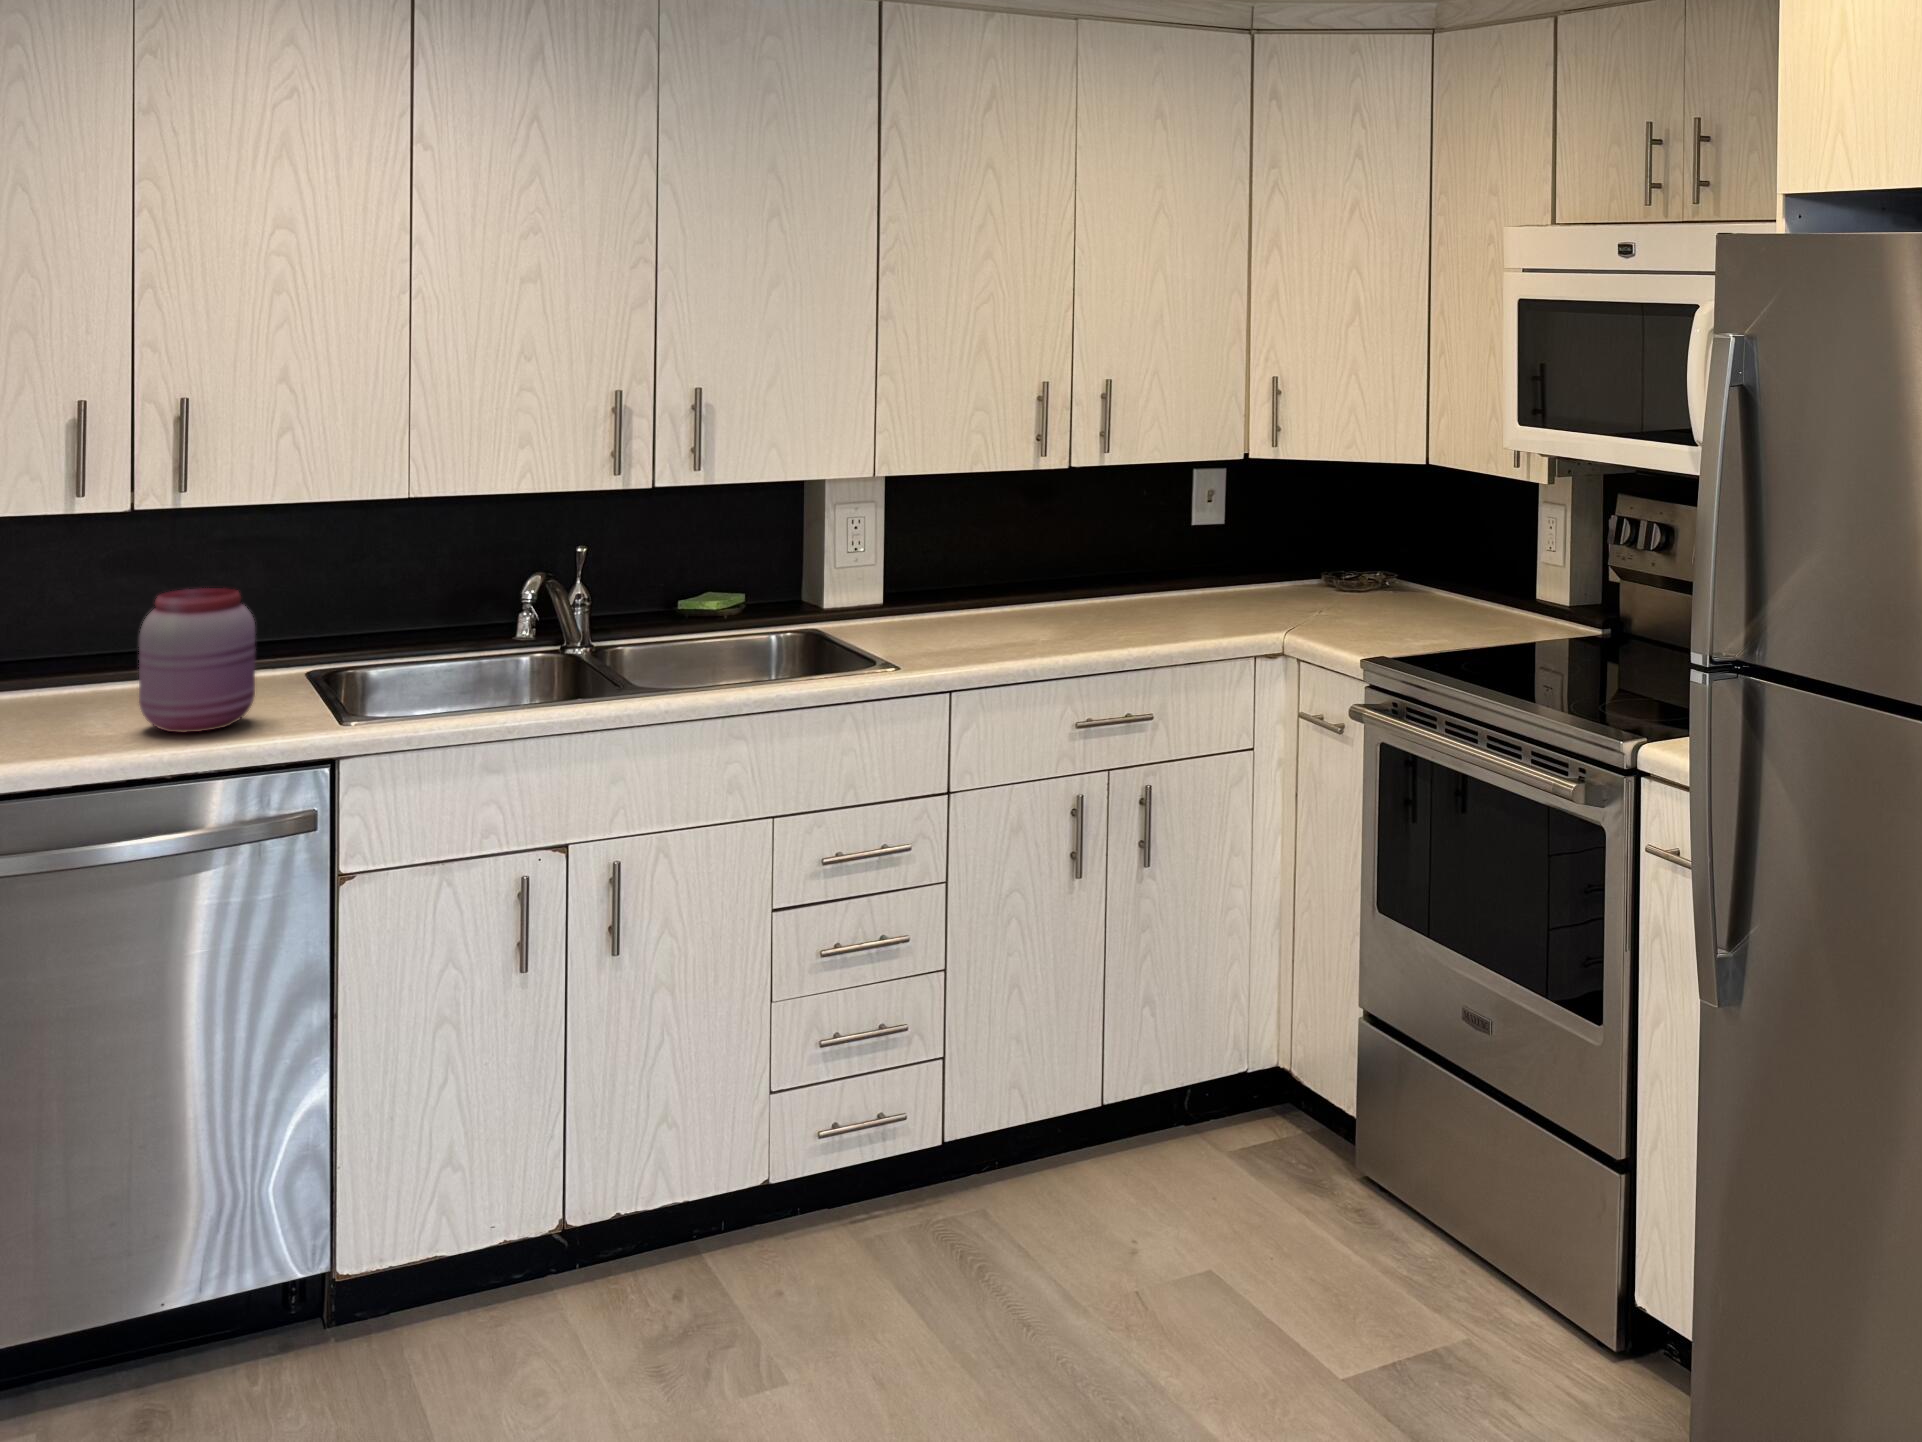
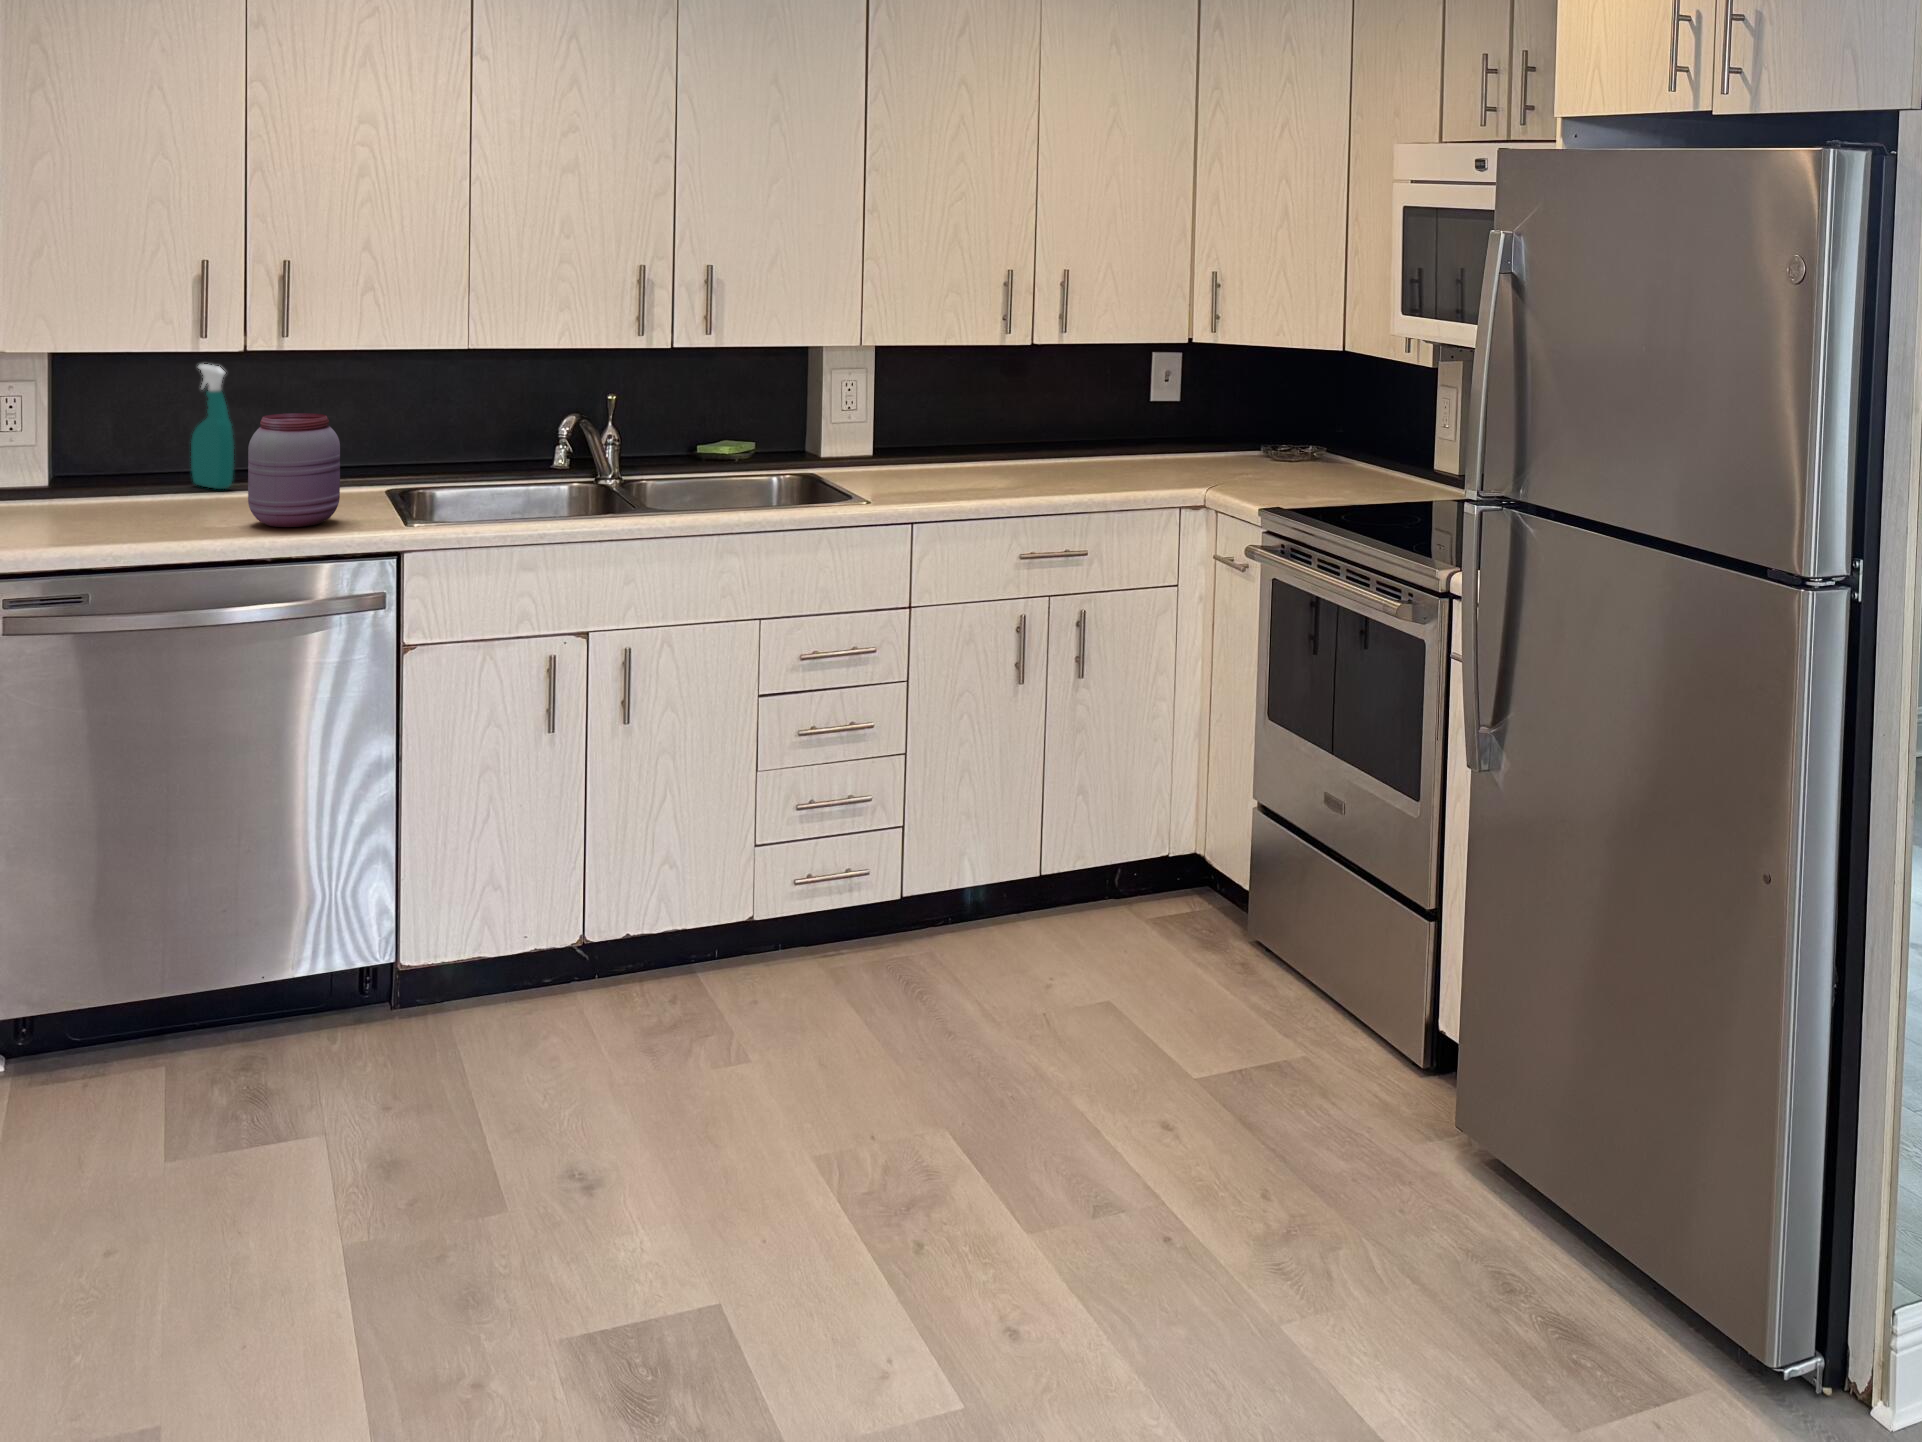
spray bottle: none [63,527,117,680] -> present [191,364,234,489]

